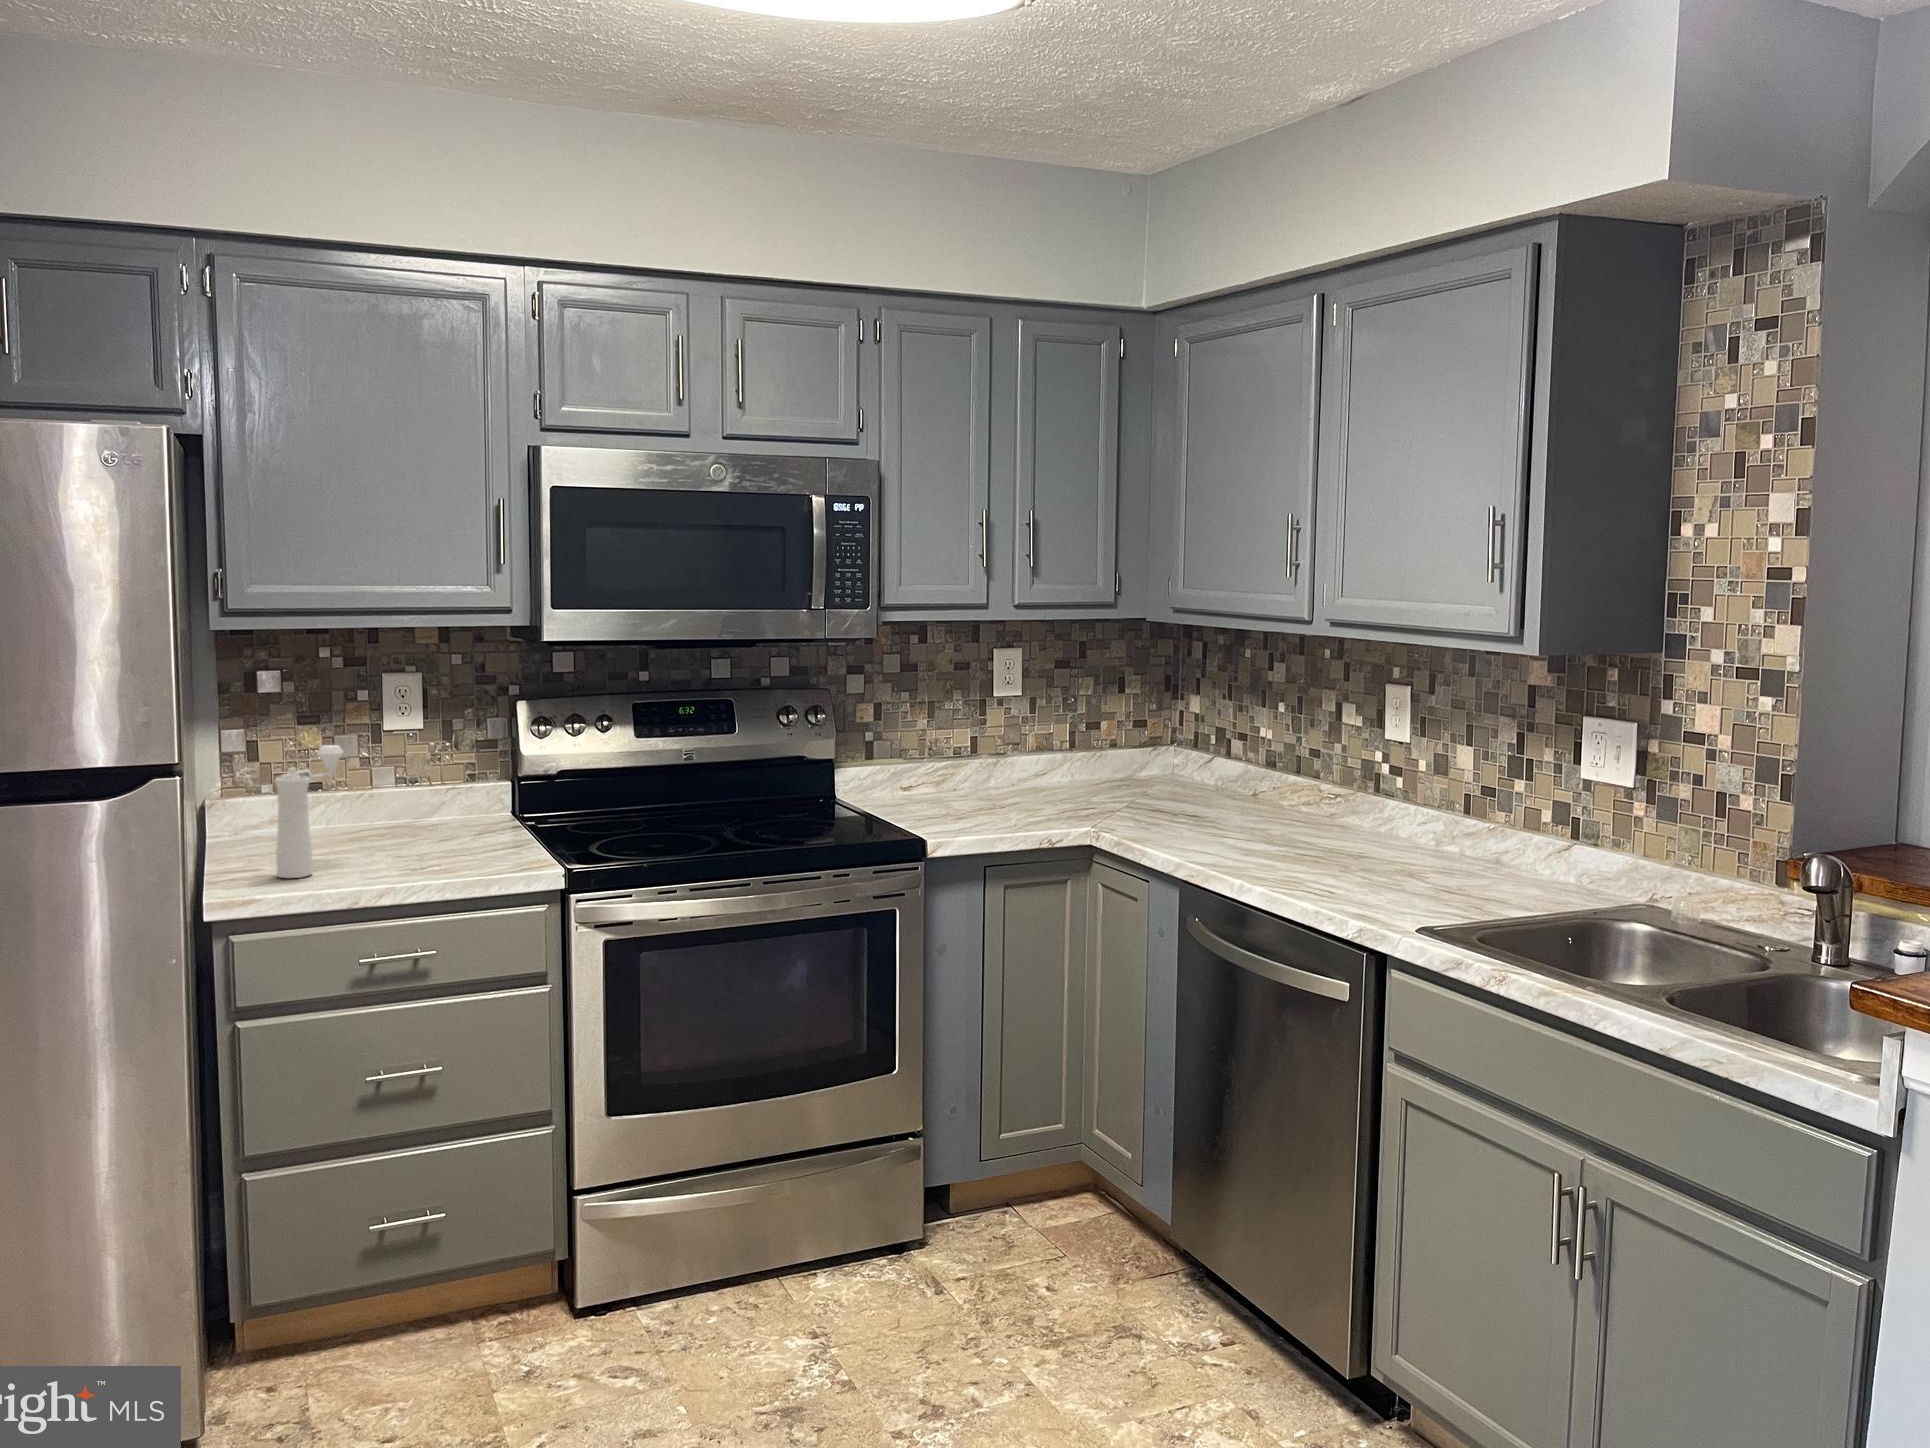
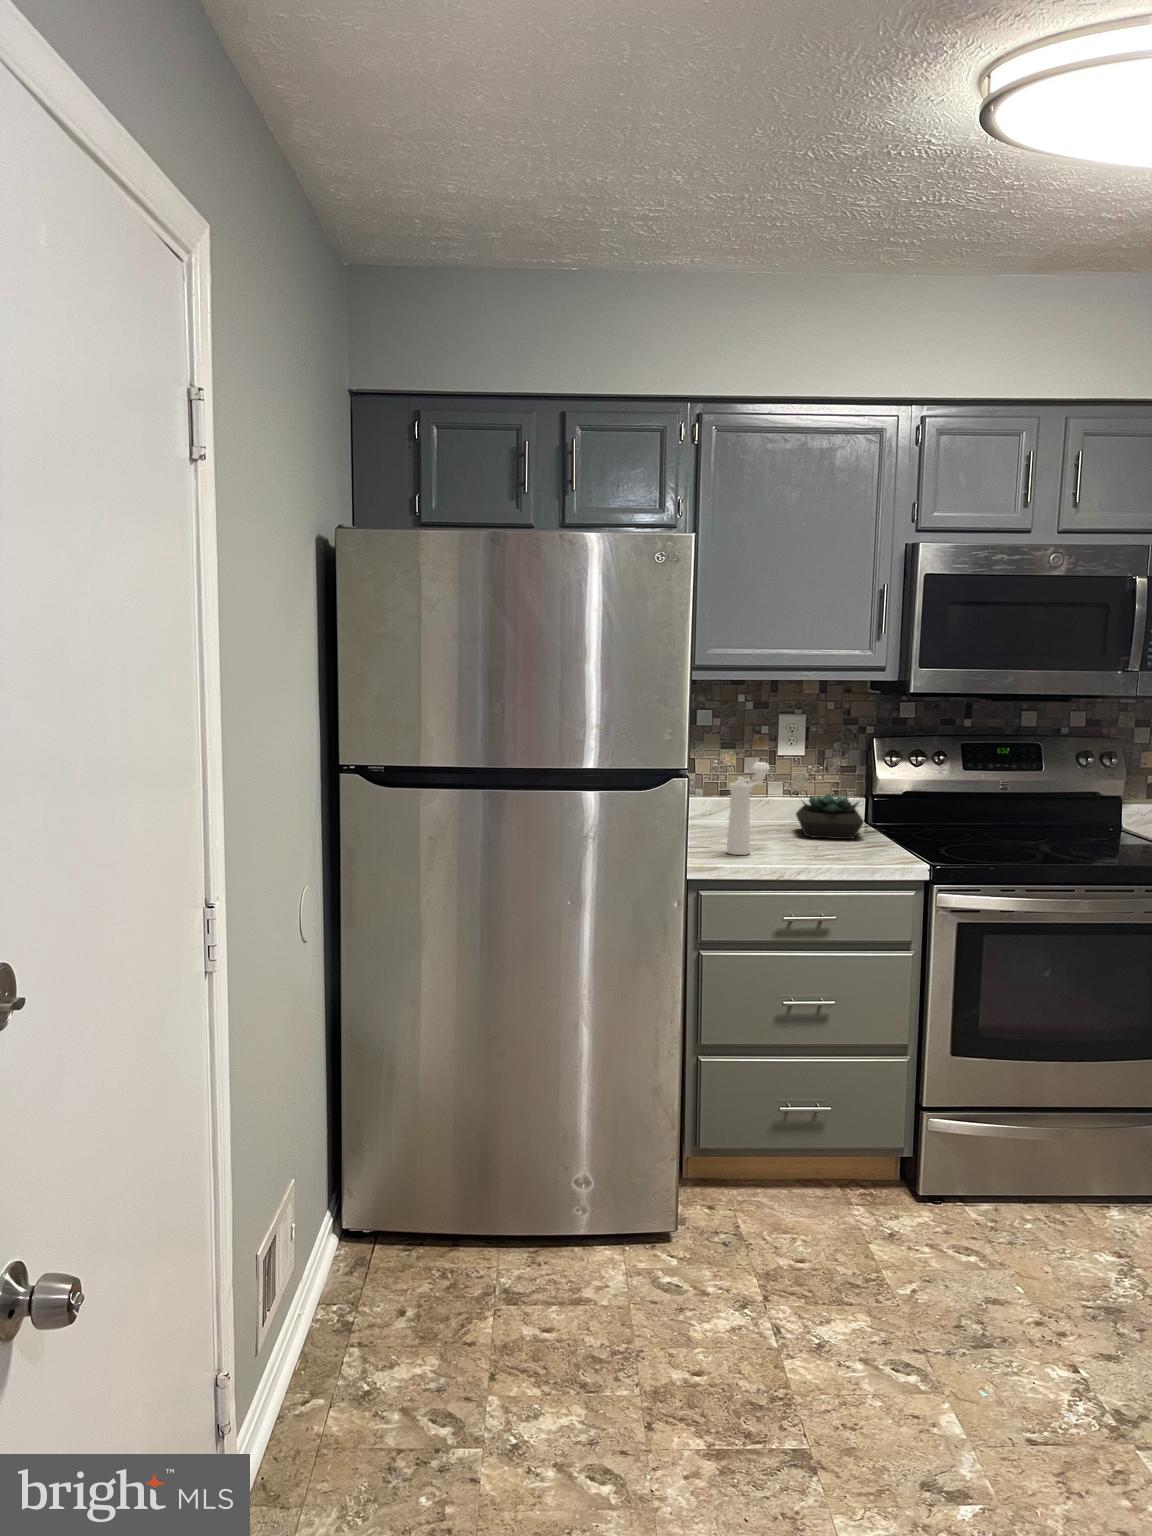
succulent plant: none [402,780,495,843] -> present [796,794,864,839]

